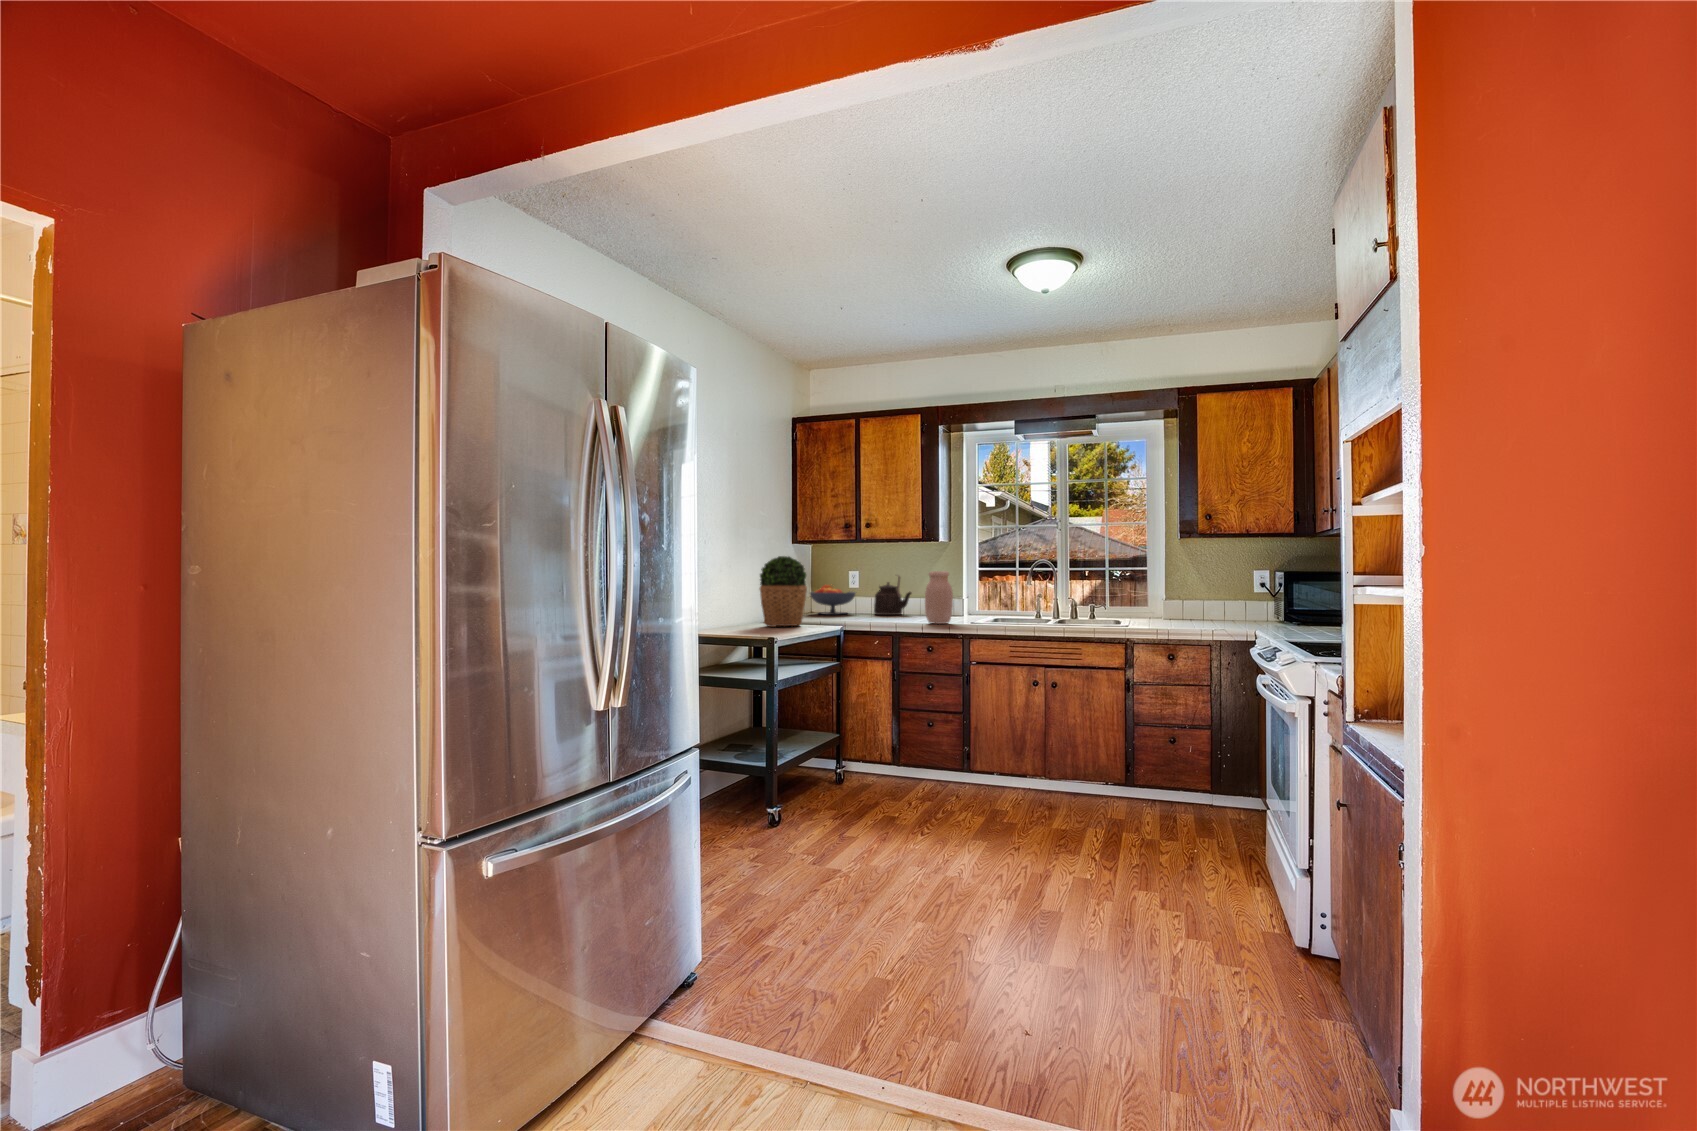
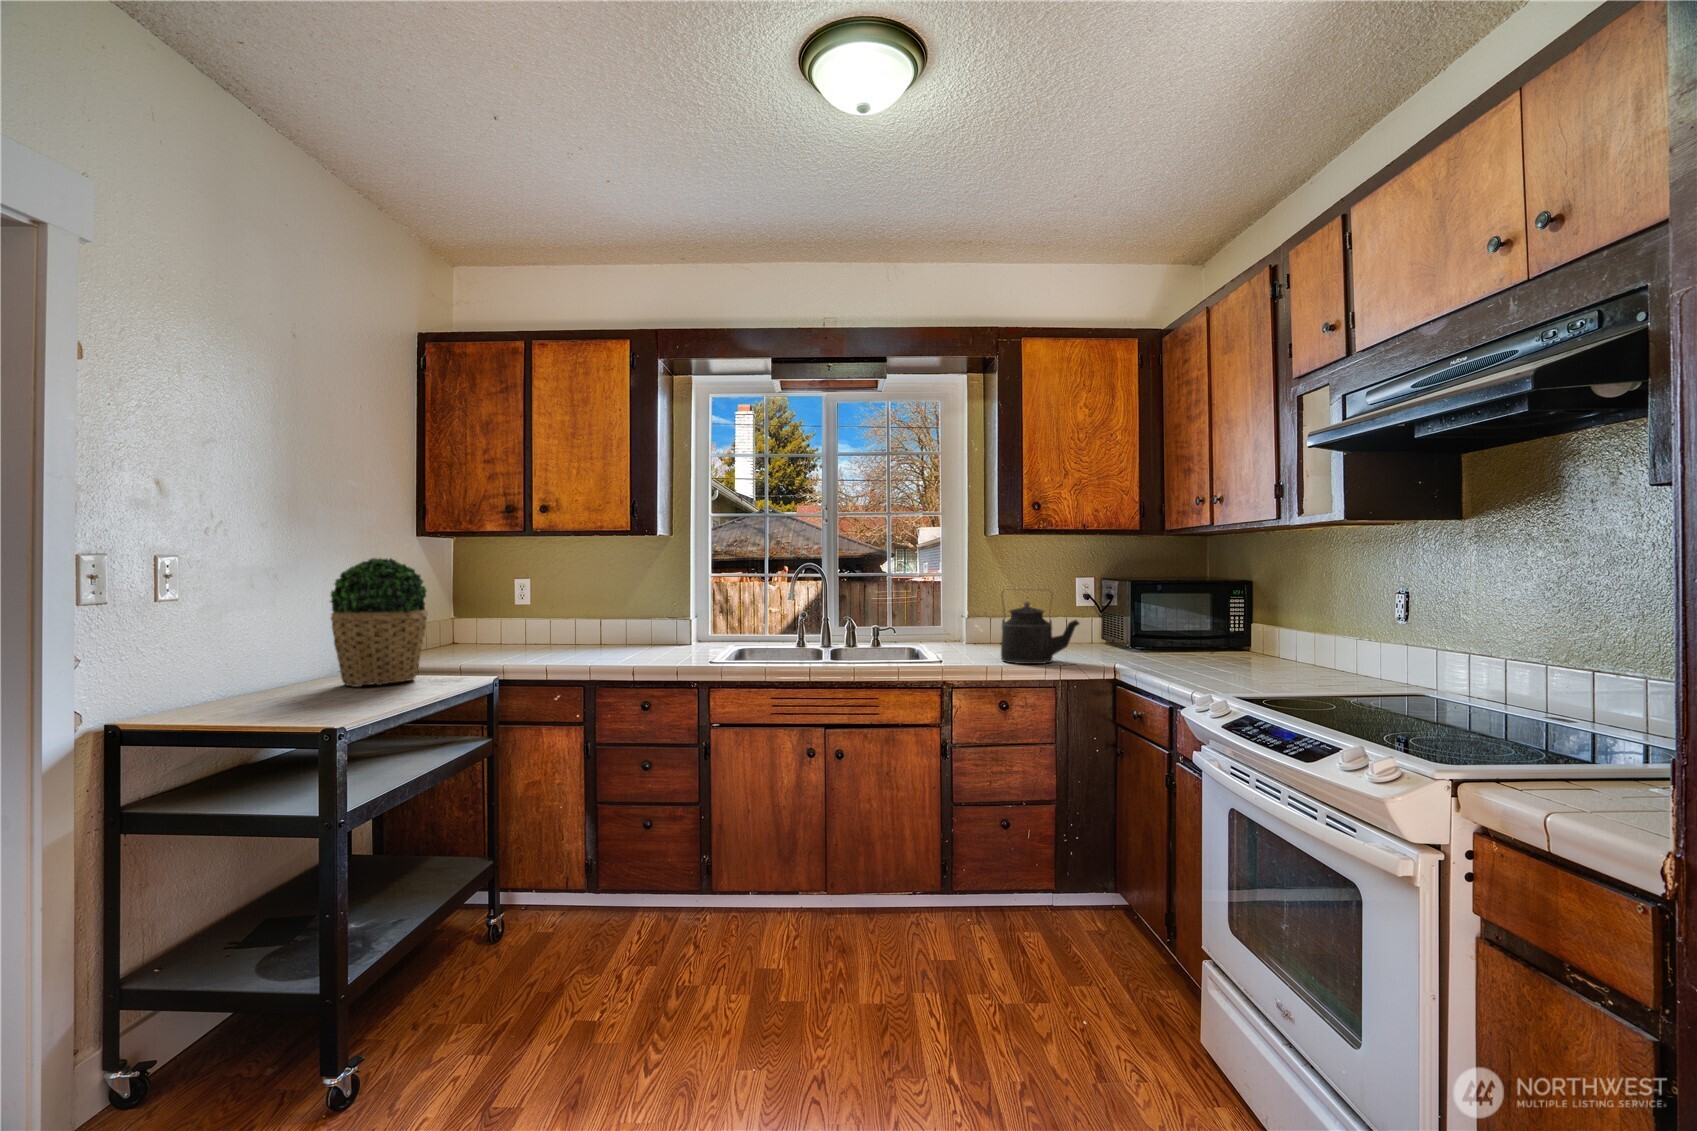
jar: present [925,571,953,624] -> none [638,582,683,665]
kettle: present [874,576,911,615] -> present [1001,590,1079,664]
fruit bowl: present [810,585,856,615] -> none [448,600,529,649]

